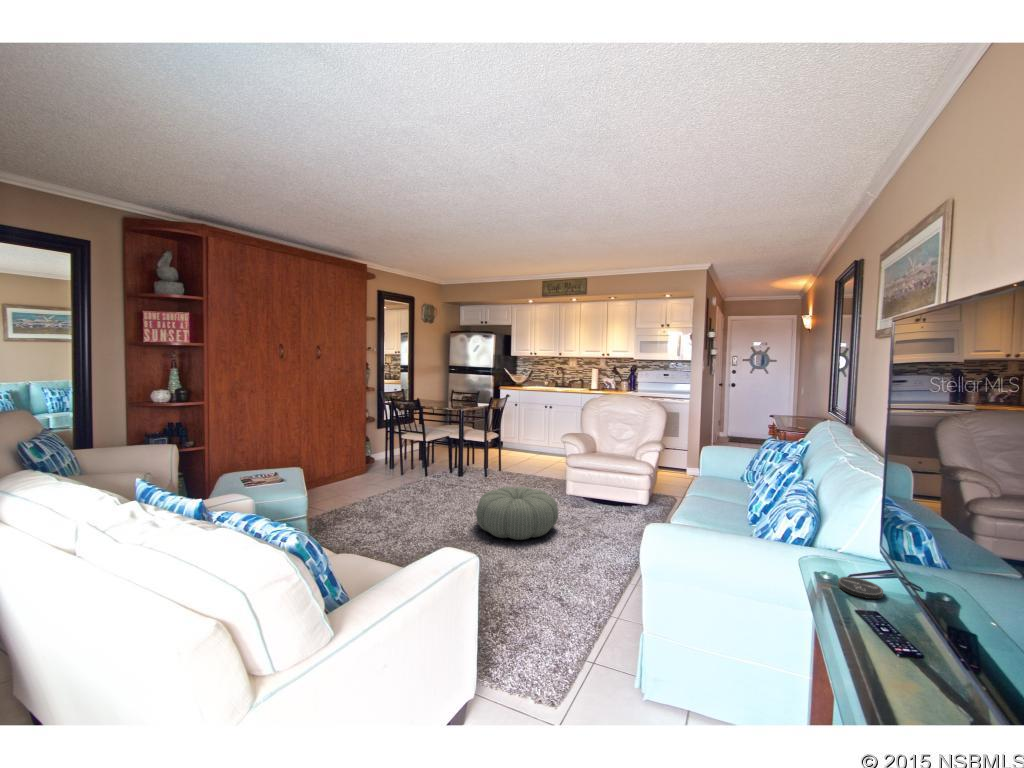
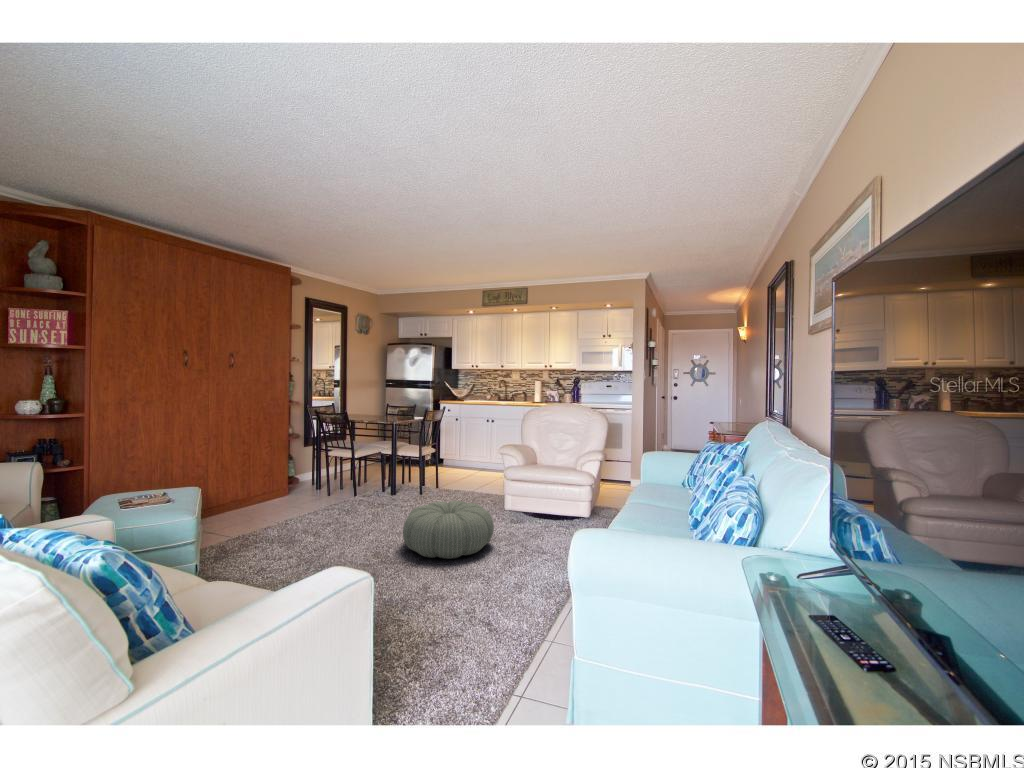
coaster: present [838,577,883,599] -> none [788,578,839,603]

